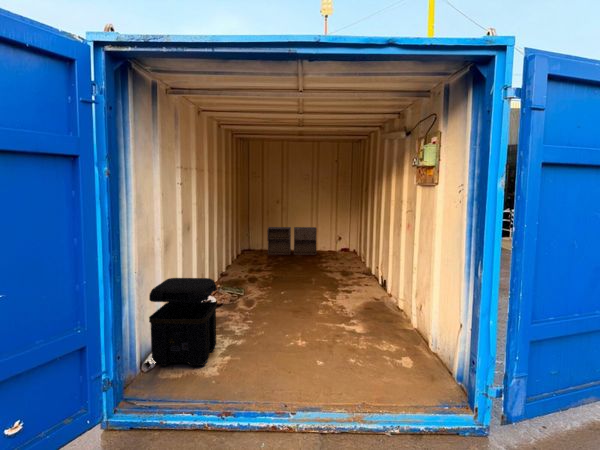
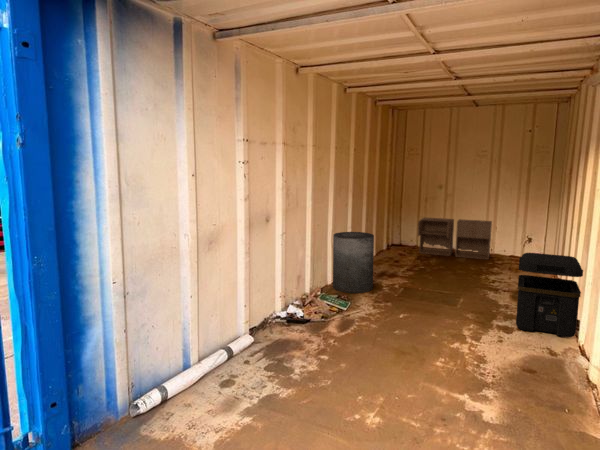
trash can: none [220,238,252,284] -> present [333,232,374,293]
toolbox: present [149,278,217,366] -> present [516,253,583,338]

